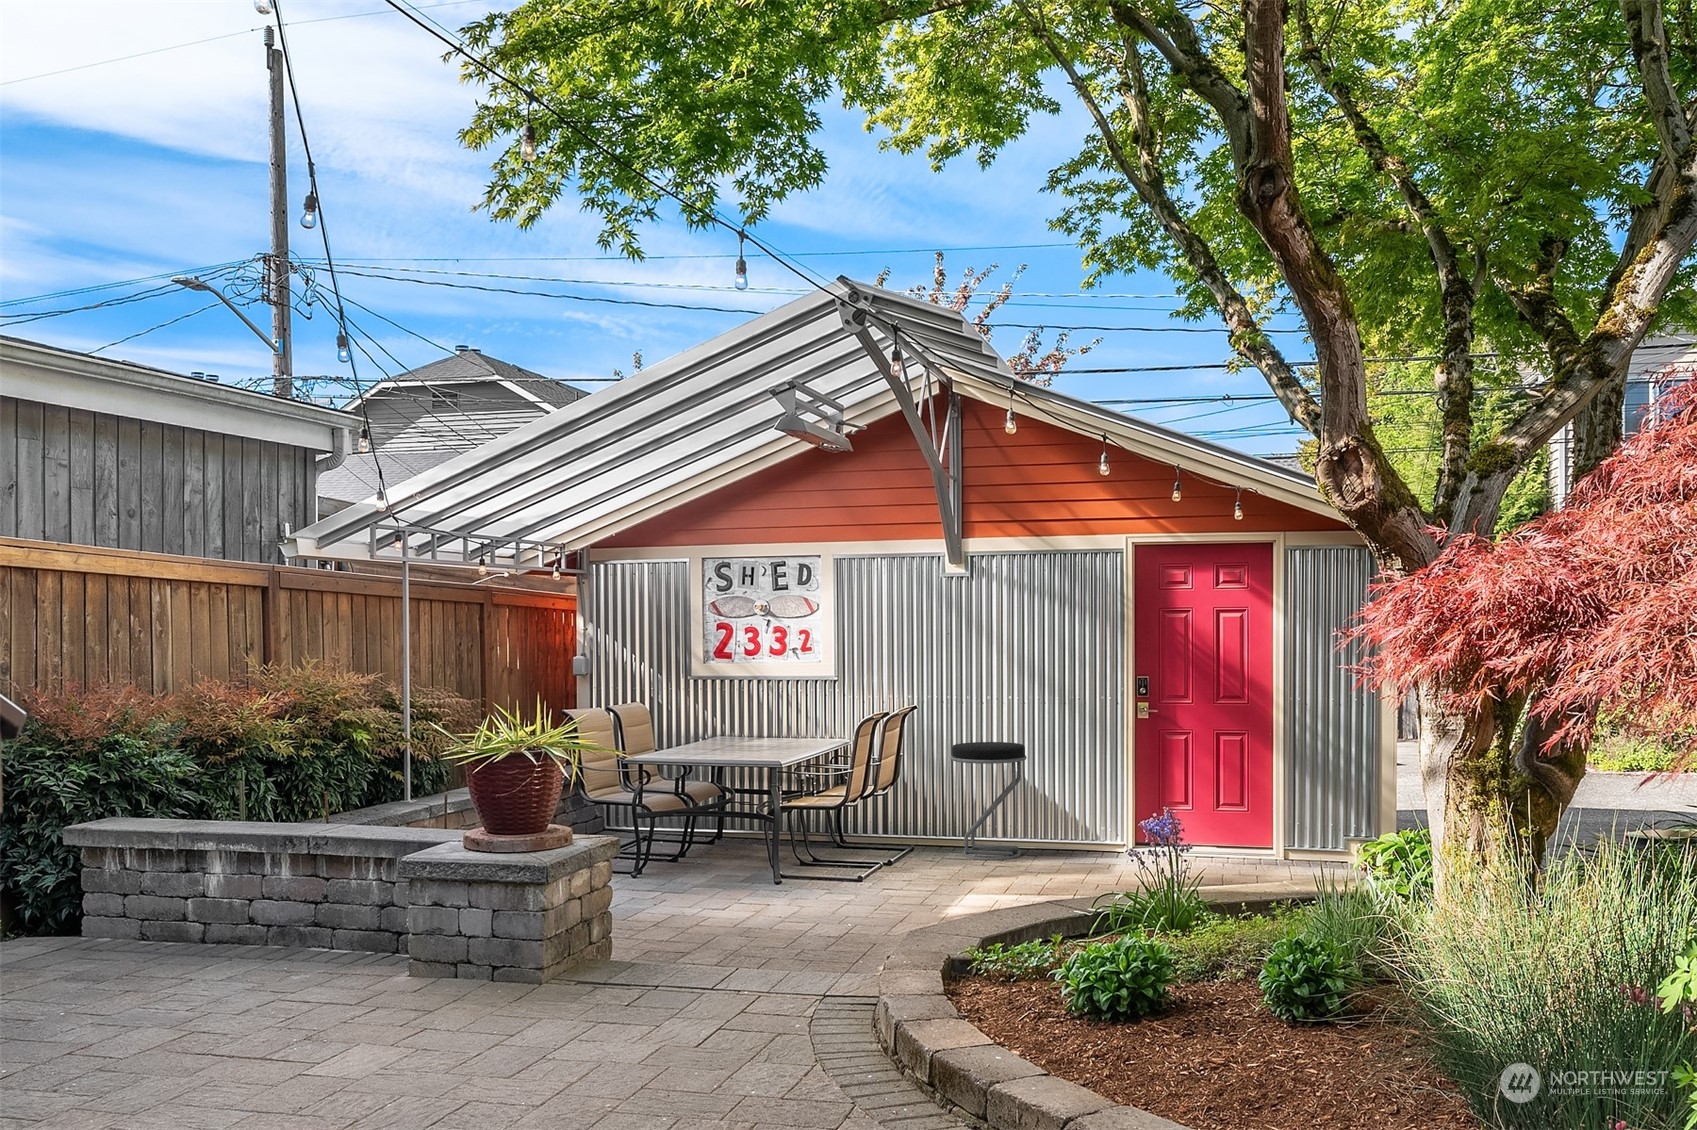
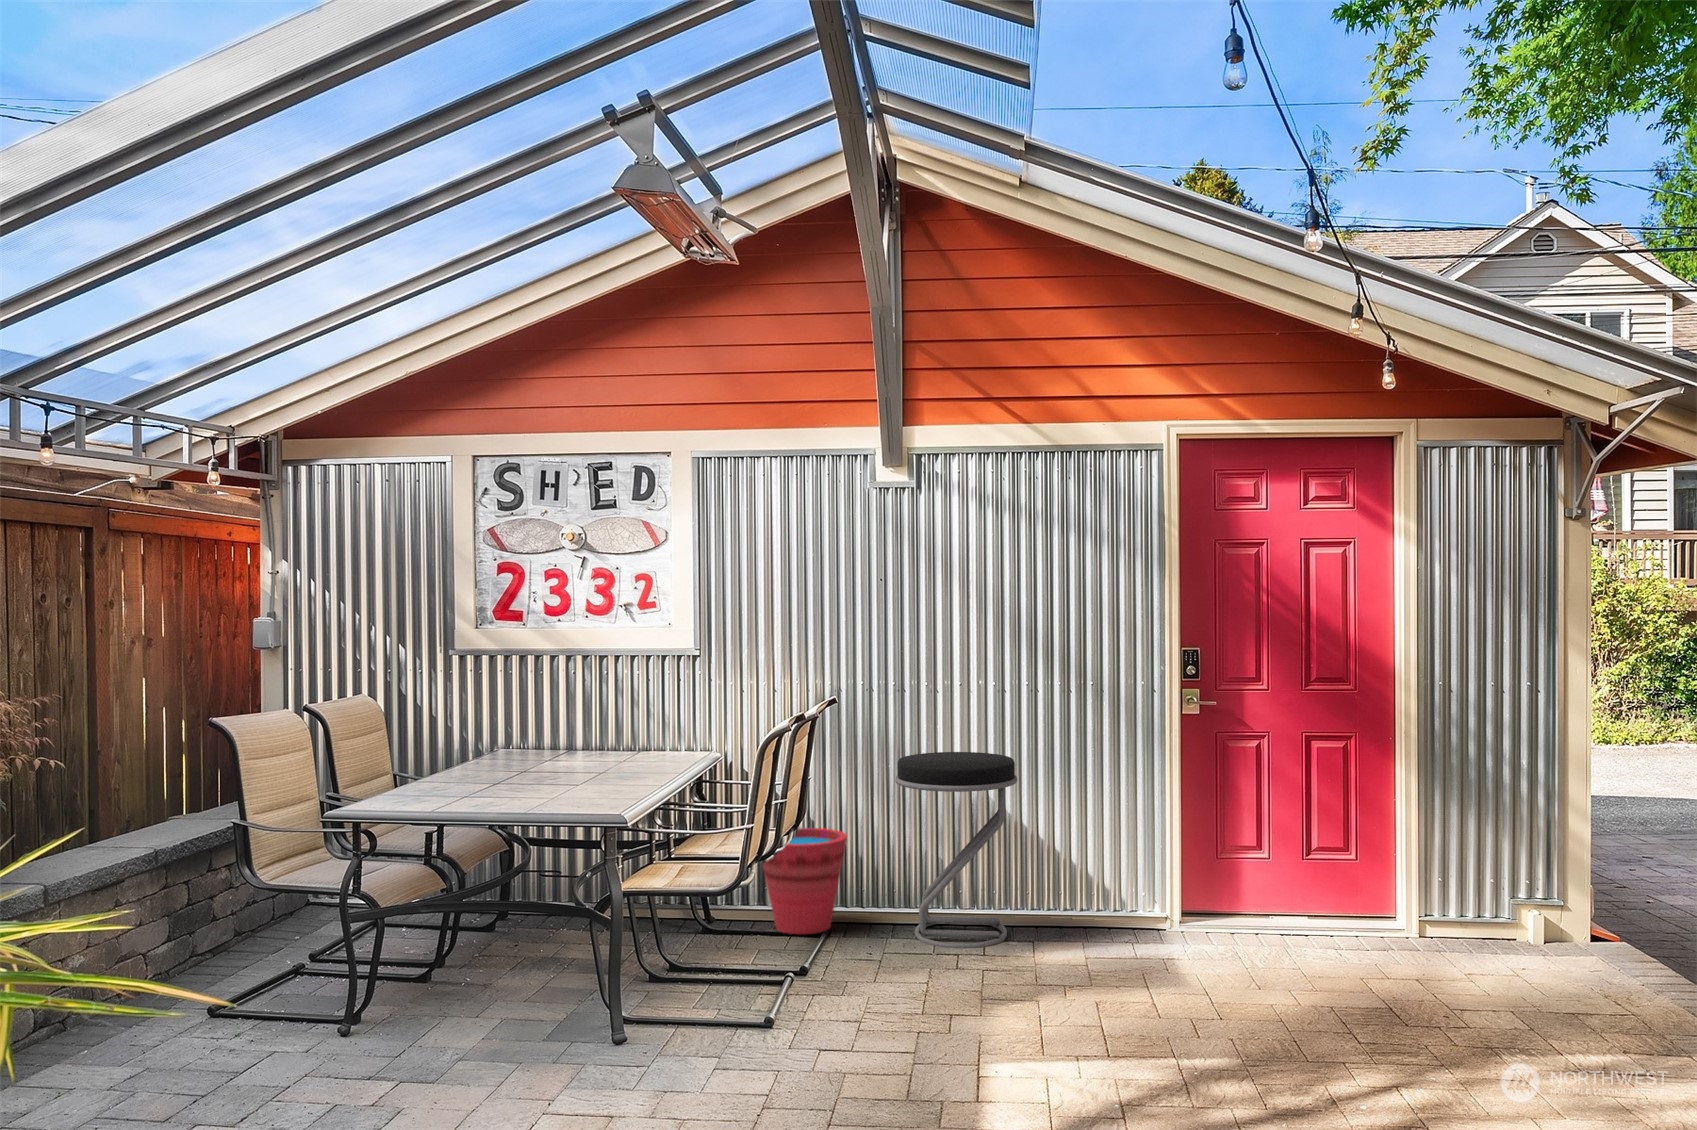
bucket: none [869,789,925,852] -> present [763,828,847,934]

